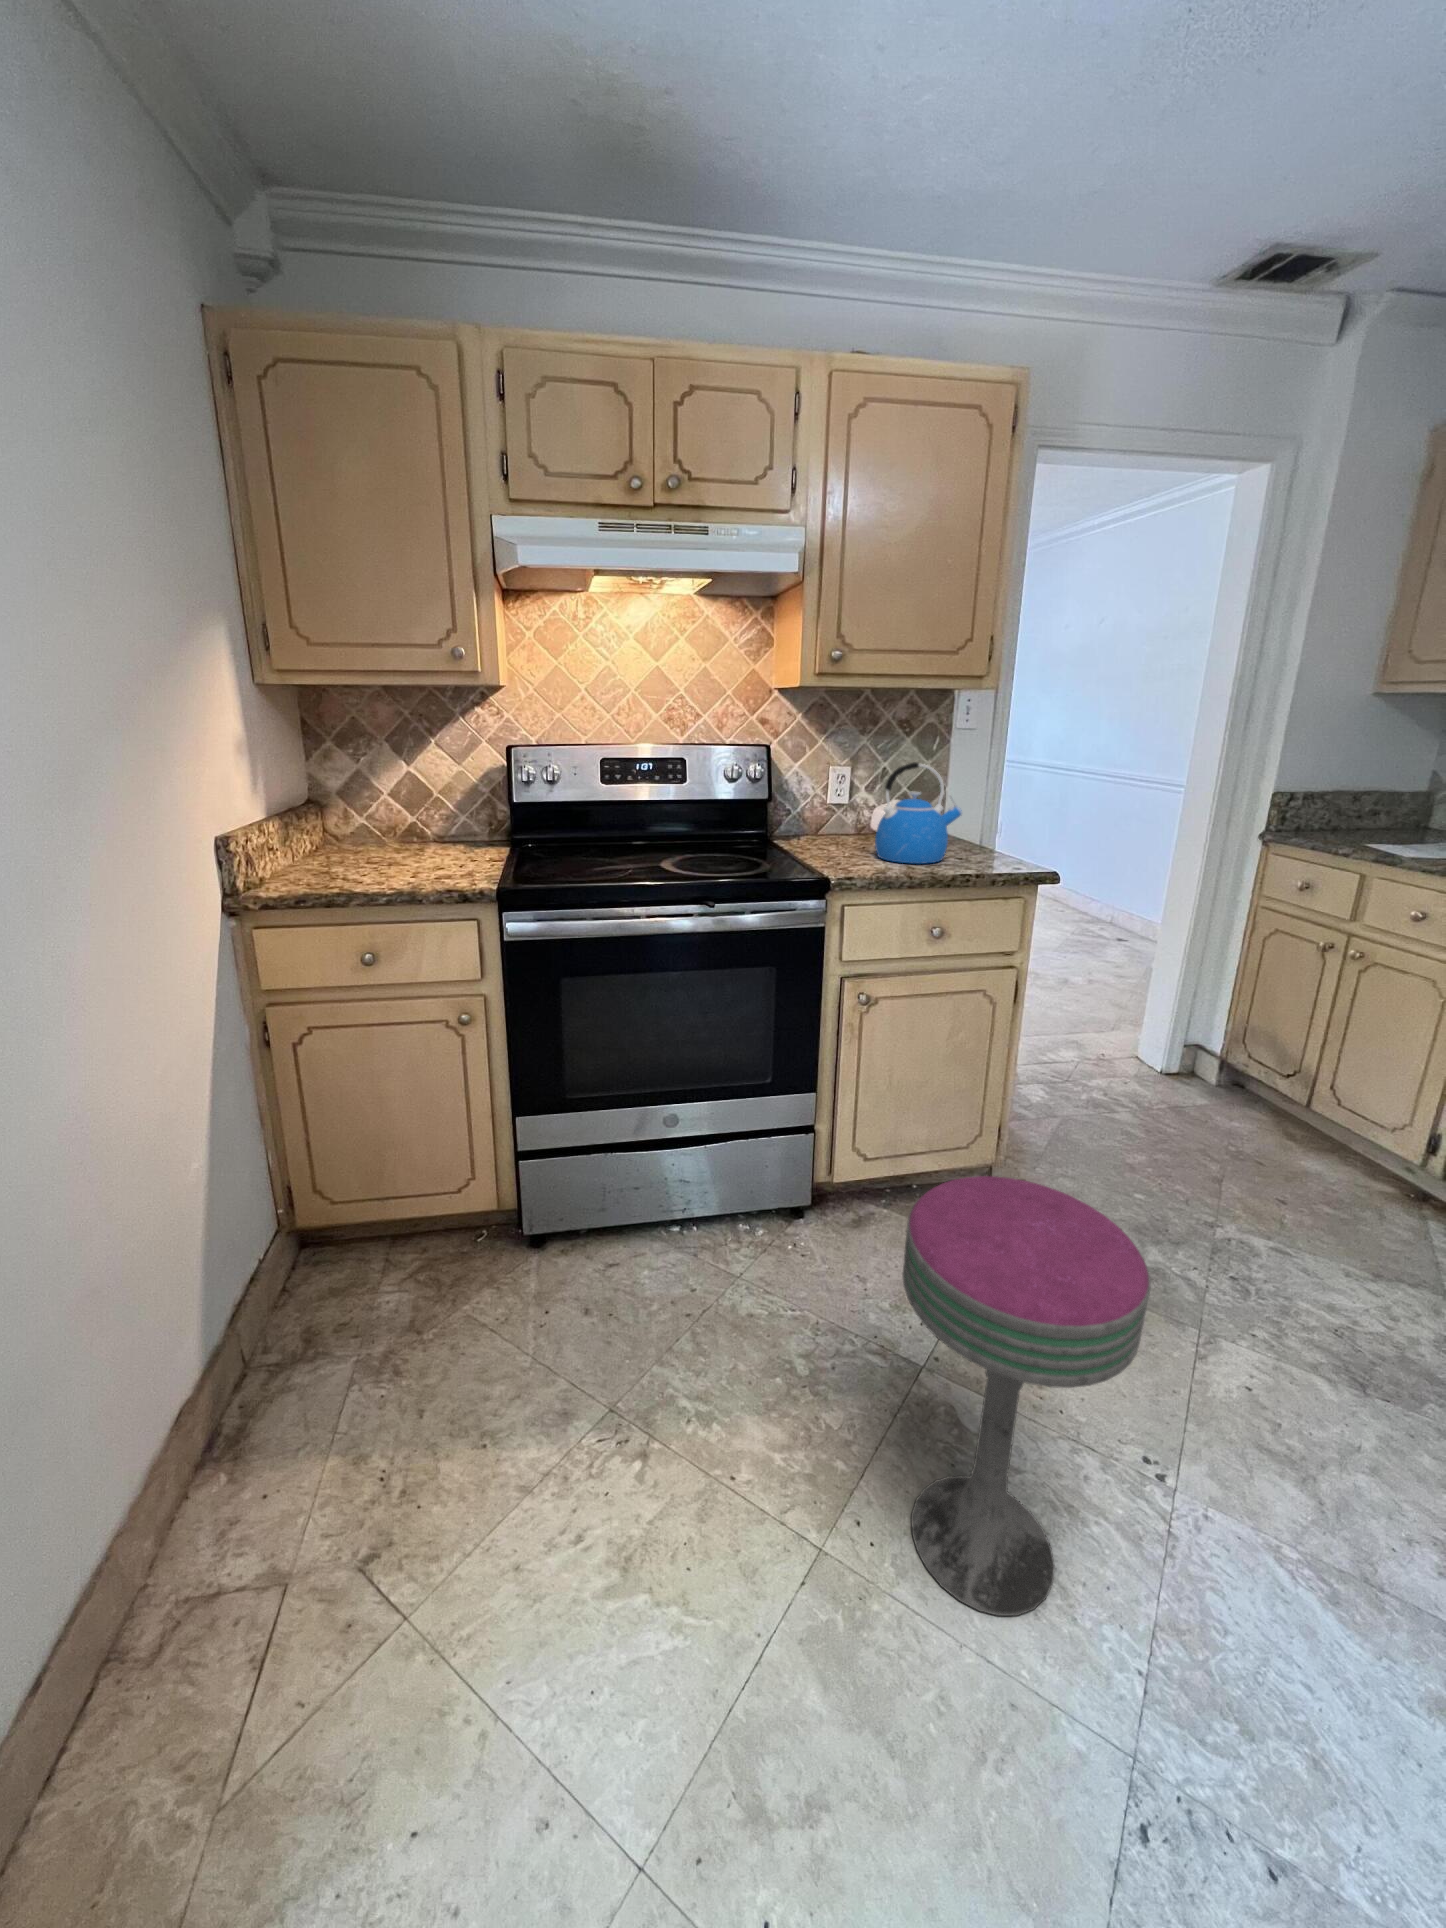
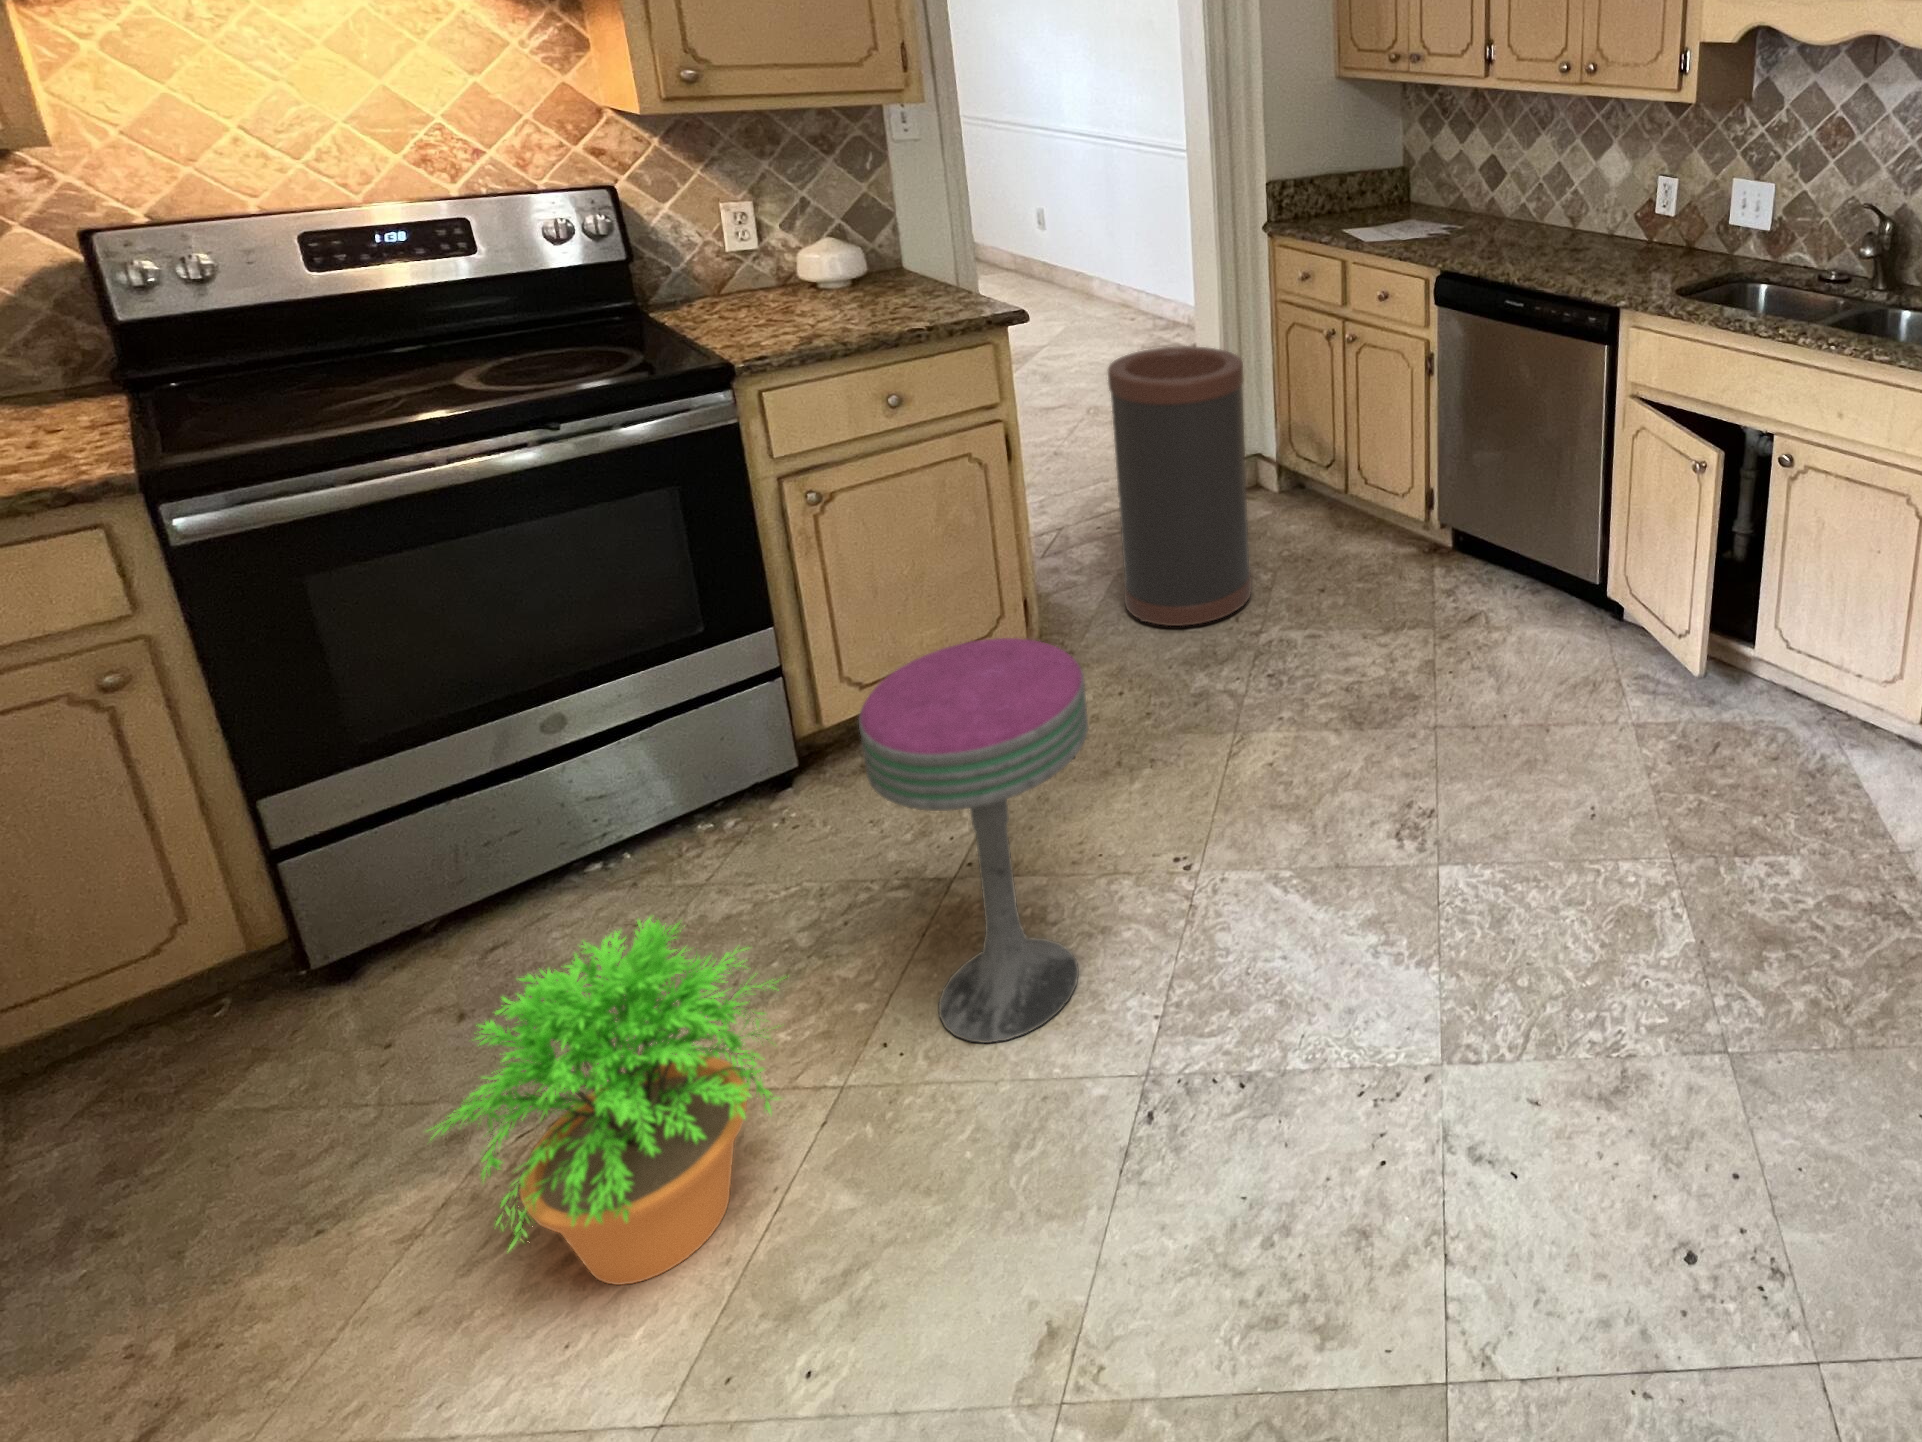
kettle: present [875,762,962,864] -> none [796,203,908,326]
trash can: none [1072,929,1251,1199] -> present [1108,346,1252,626]
potted plant: none [535,1334,814,1683] -> present [430,918,779,1285]

